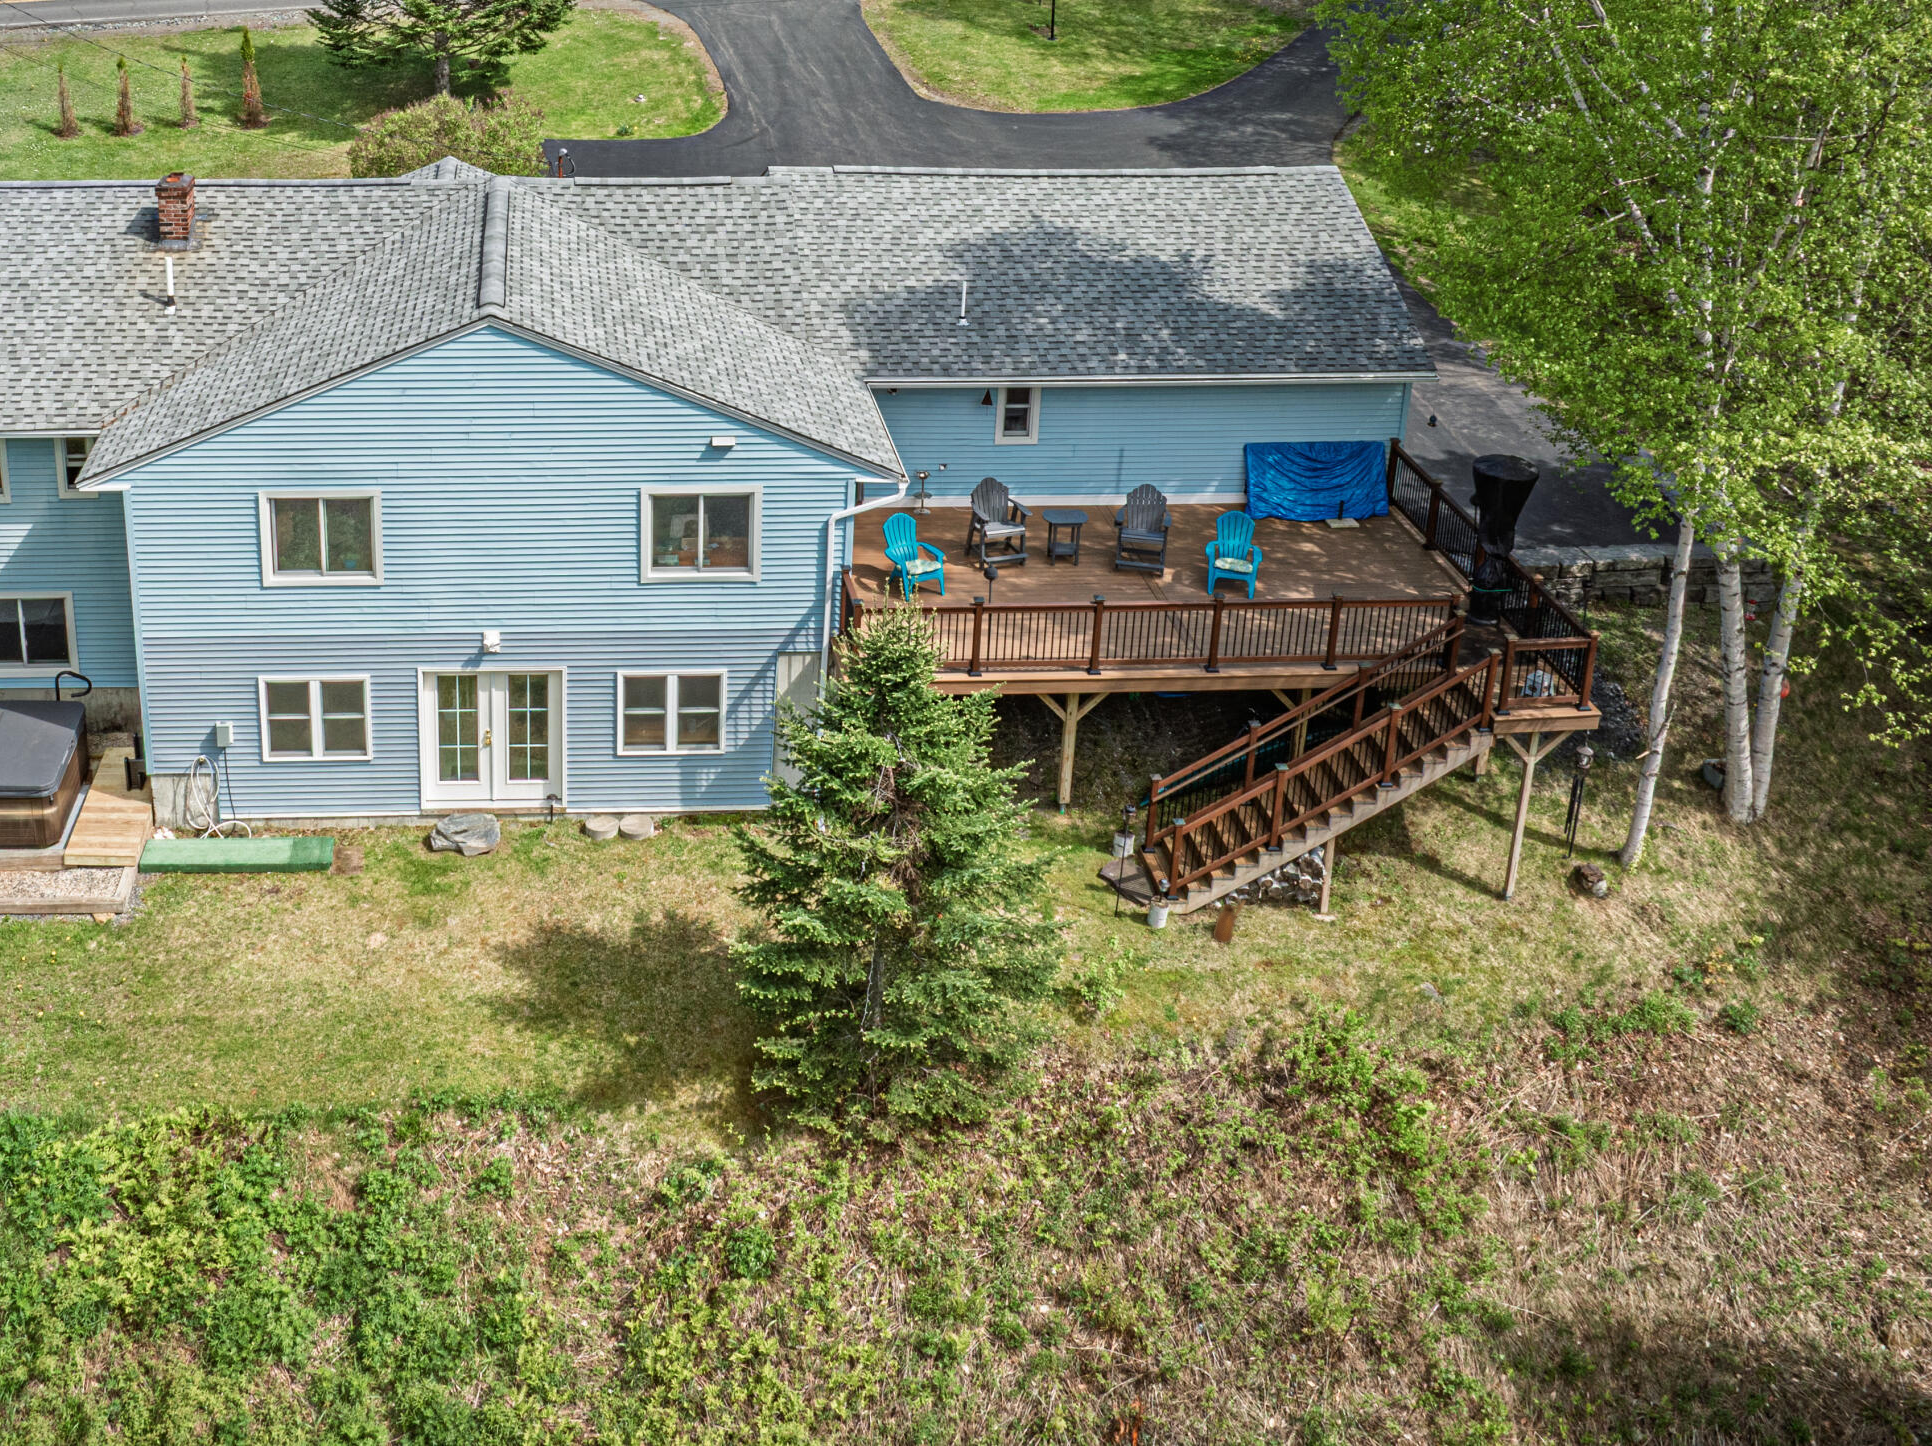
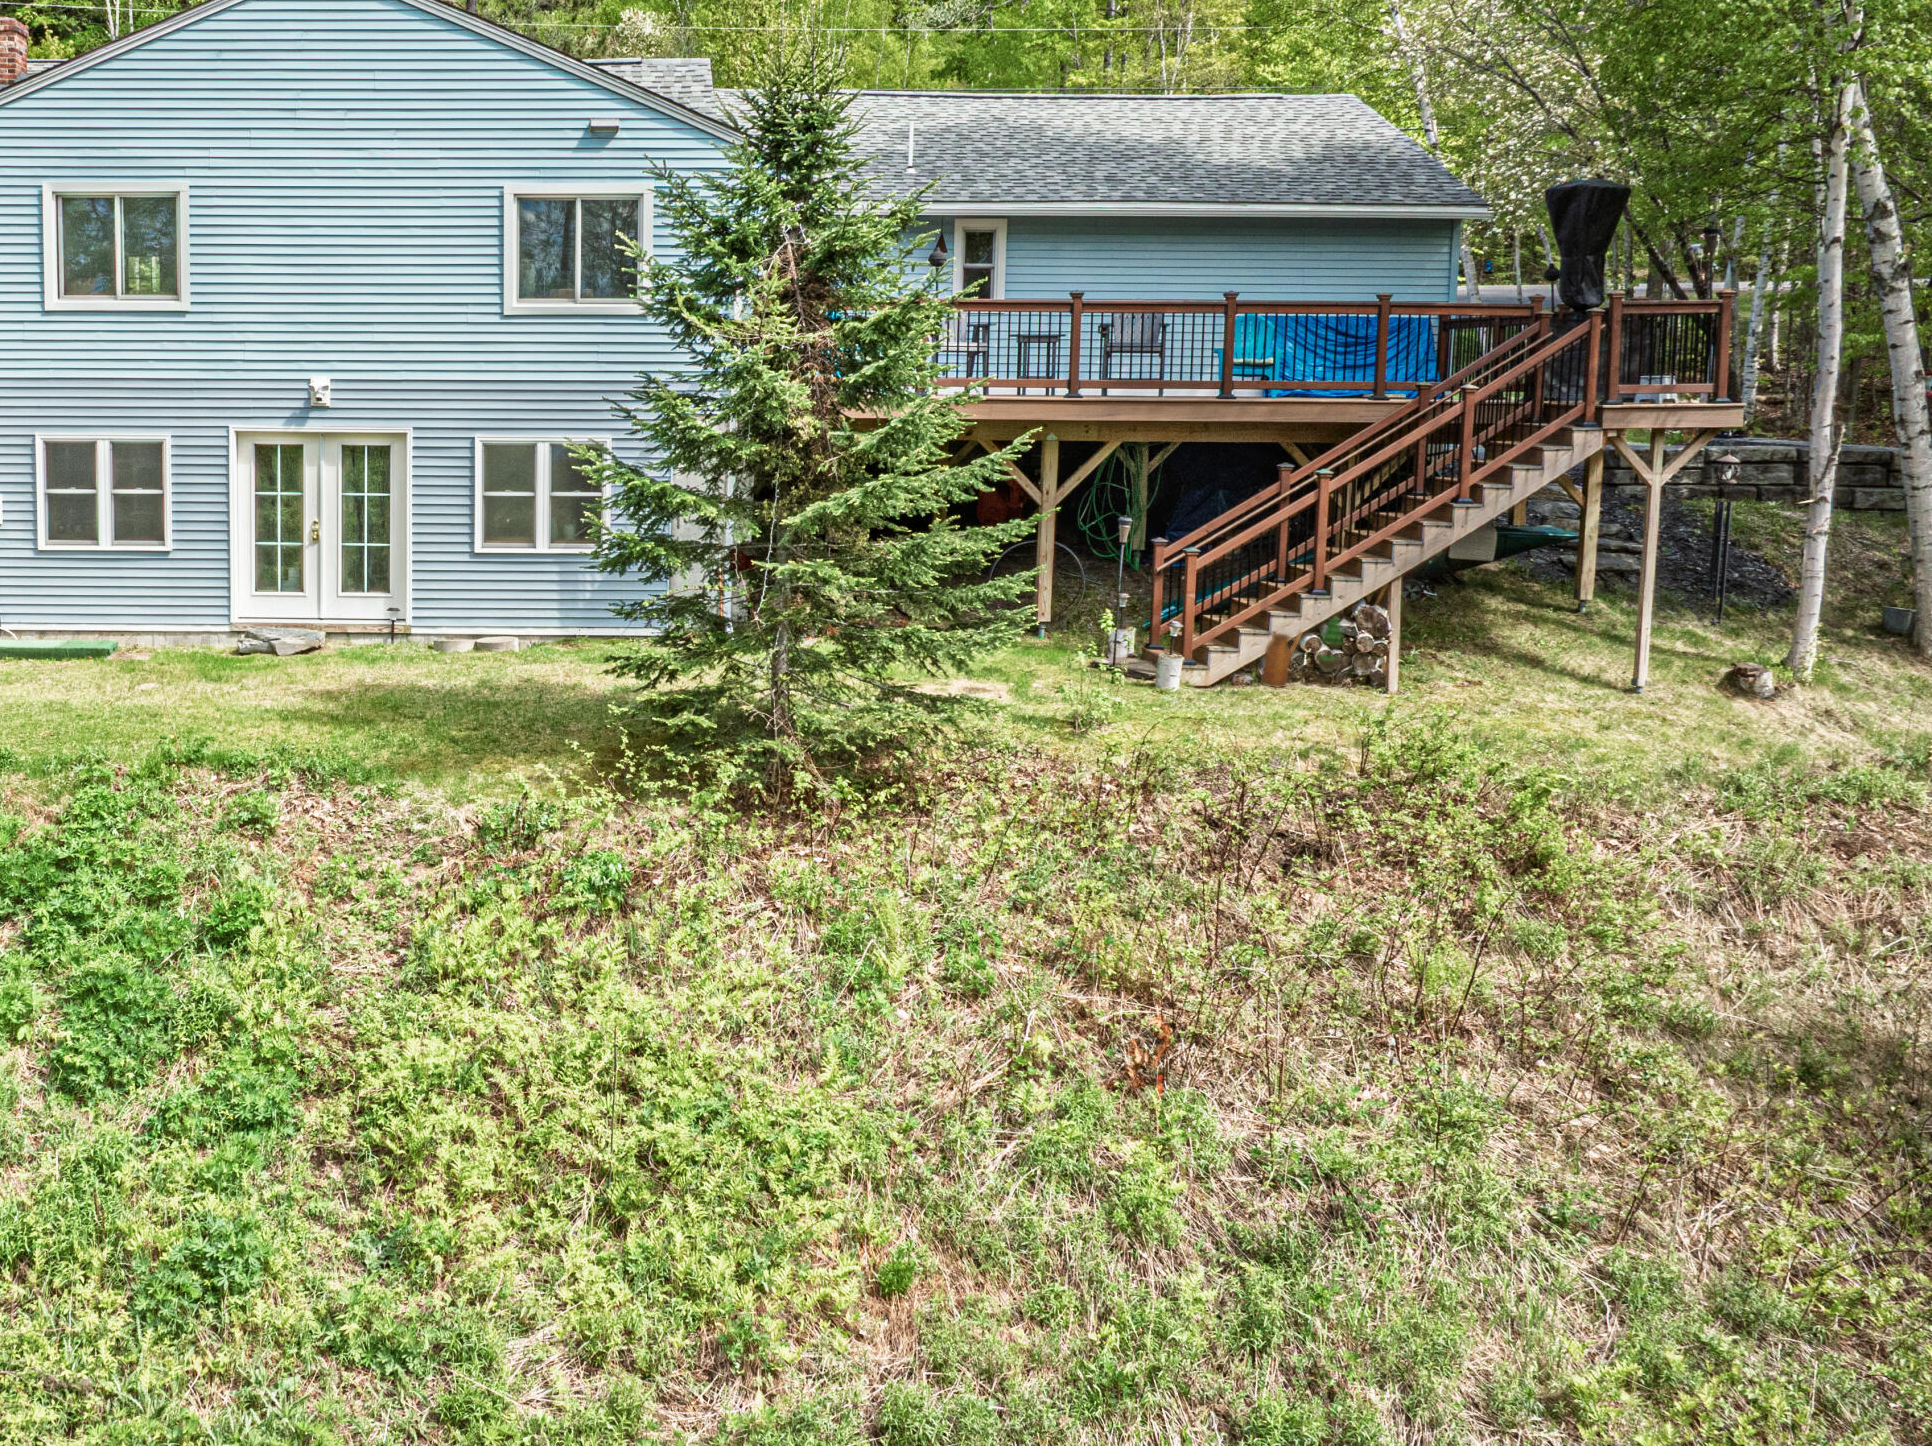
potted tree: none [1258,872,1278,911] -> present [1318,616,1343,672]

